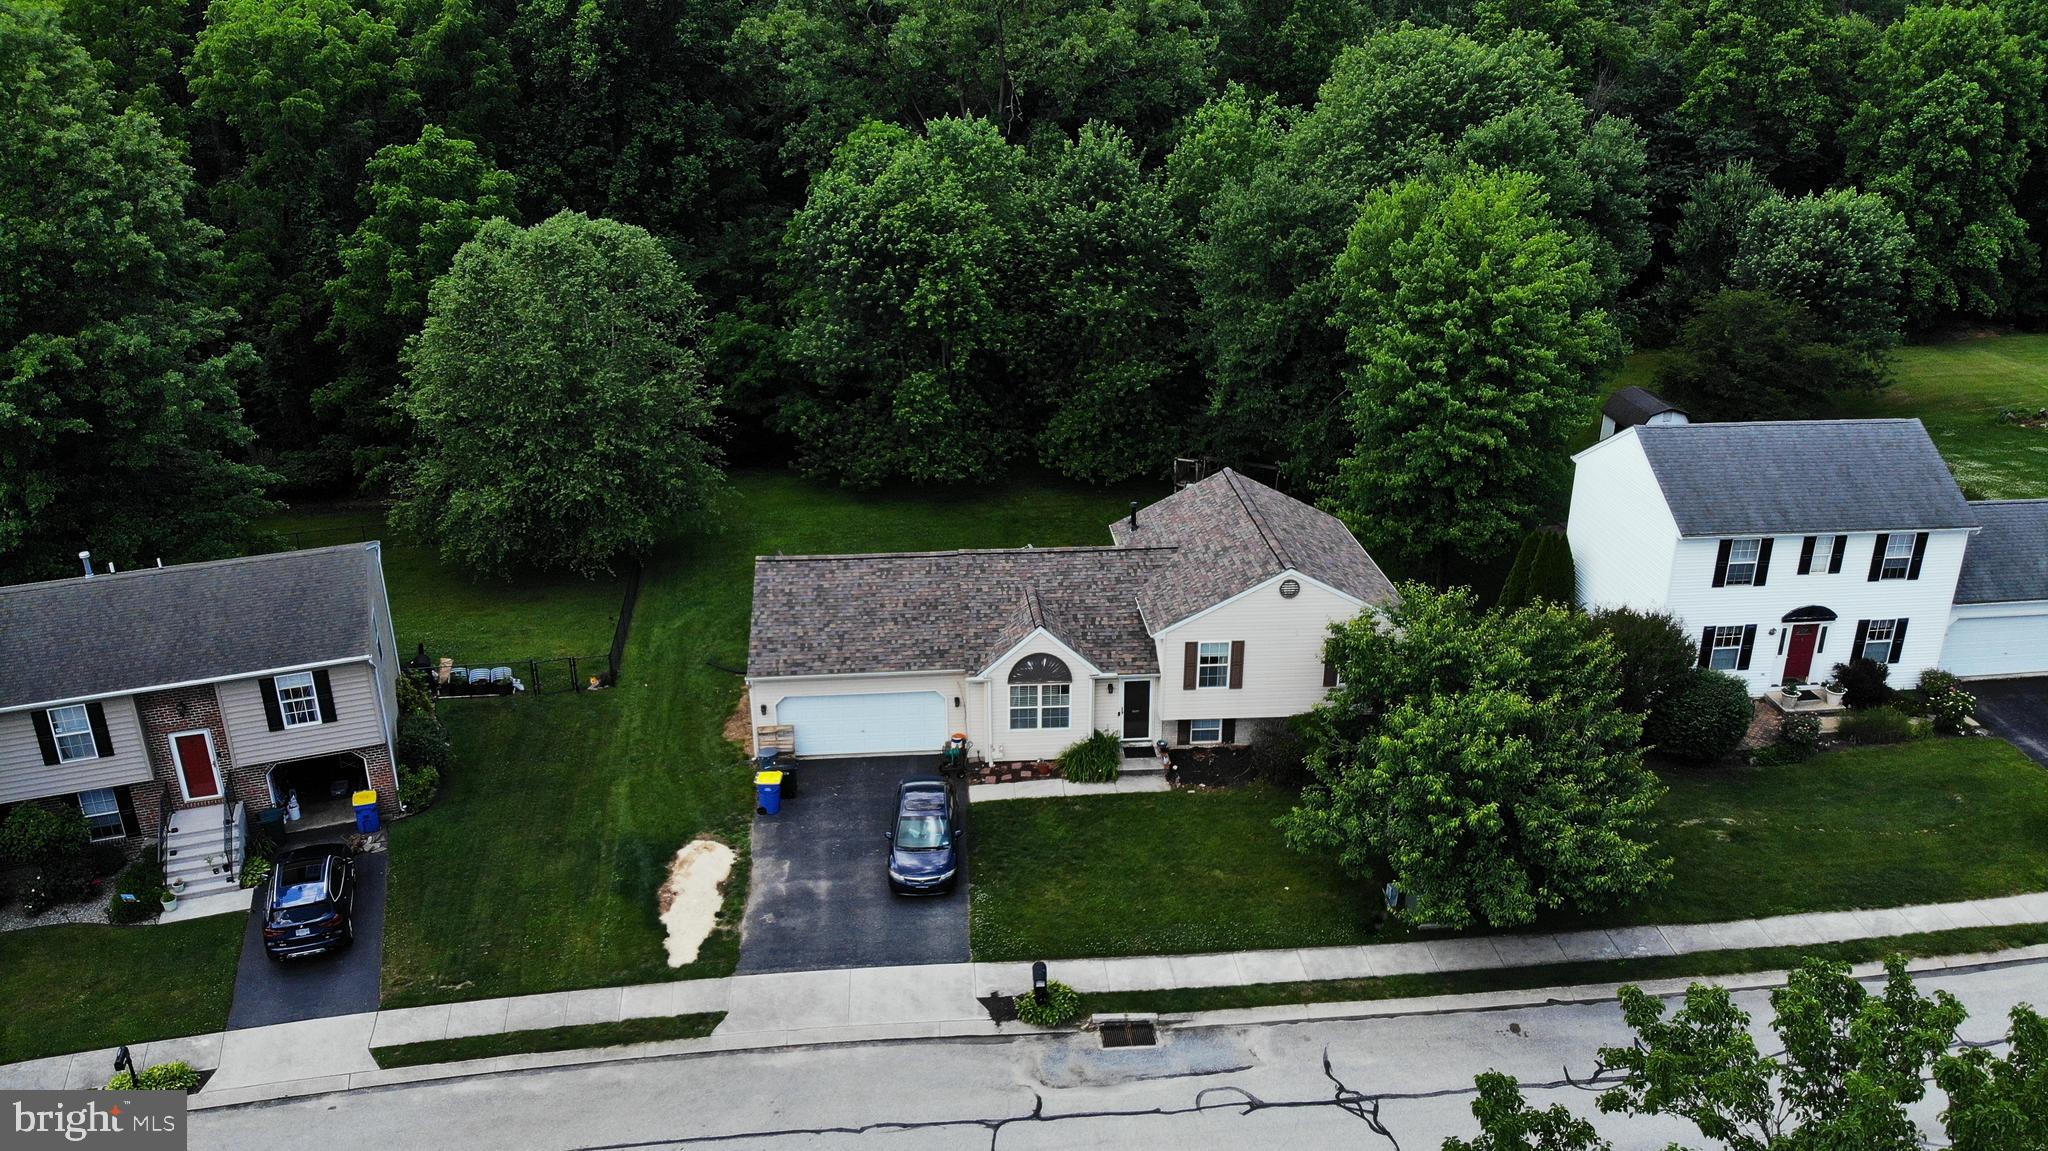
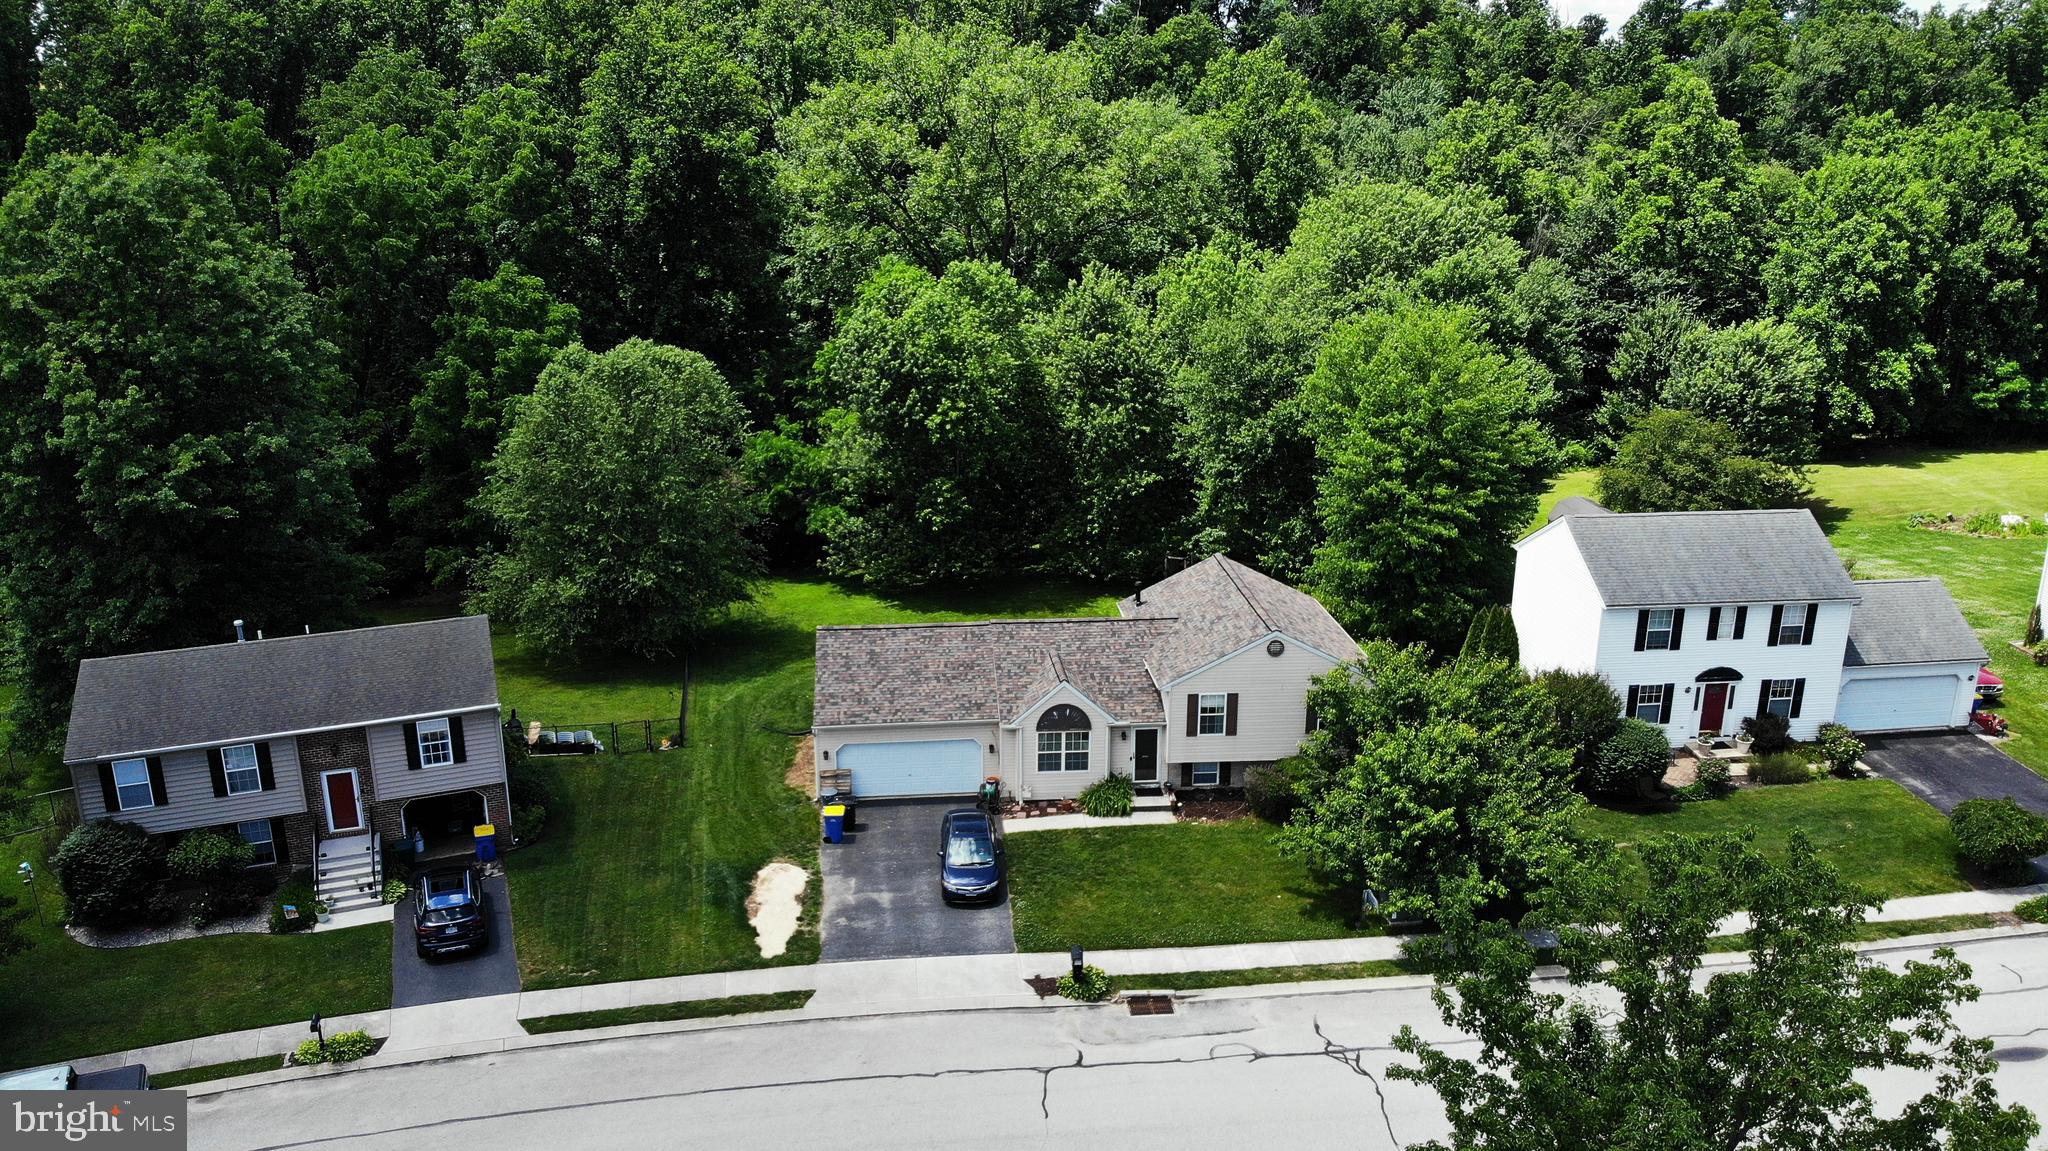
lounge chair: none [1703,736,1748,782] -> present [1632,775,1669,811]

